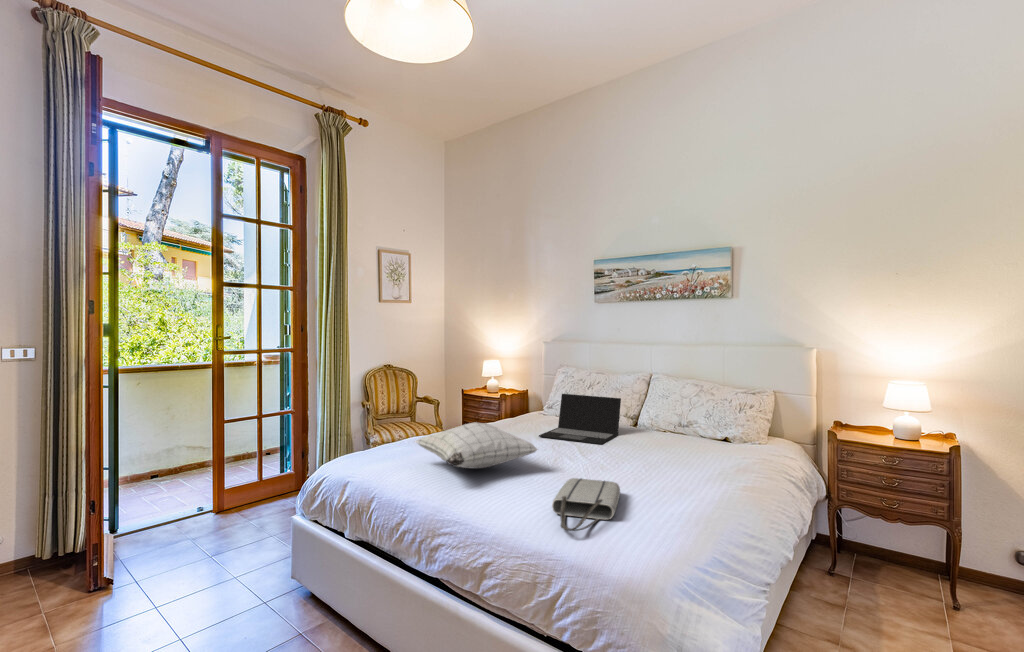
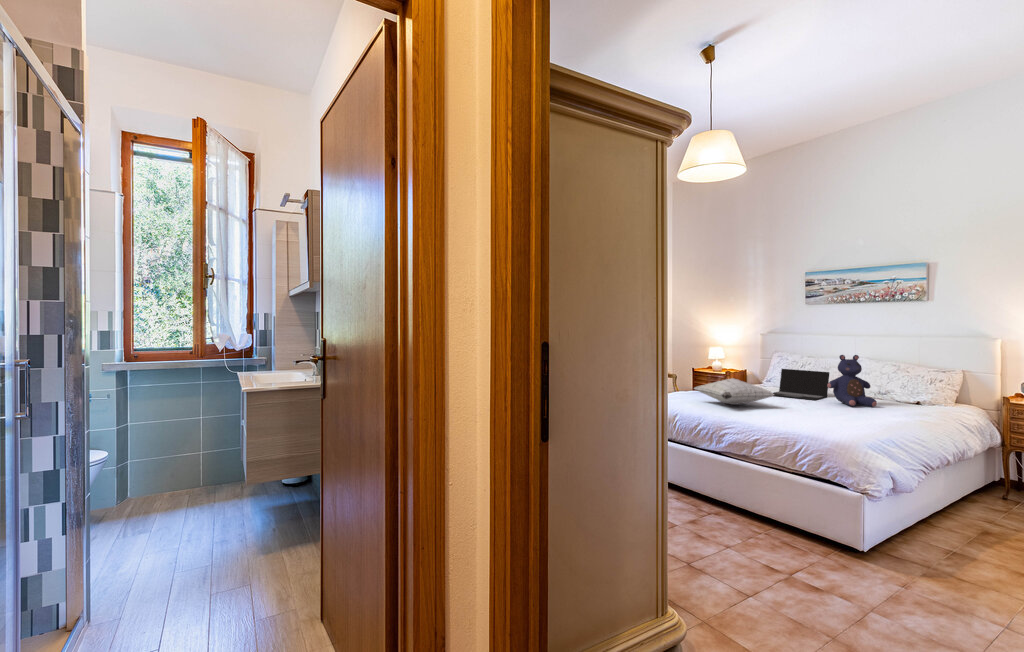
teddy bear: none [617,375,681,457] -> present [827,355,877,407]
tote bag: present [552,478,620,531] -> none [791,408,832,425]

